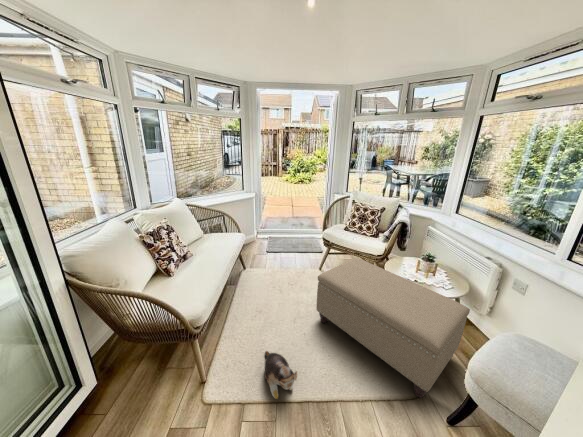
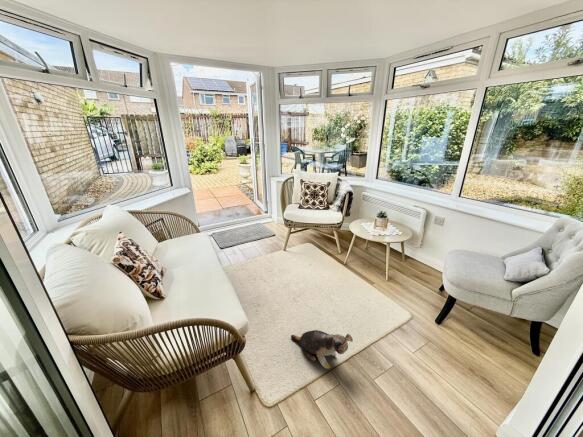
ottoman: present [316,258,470,398] -> none [312,229,433,318]

